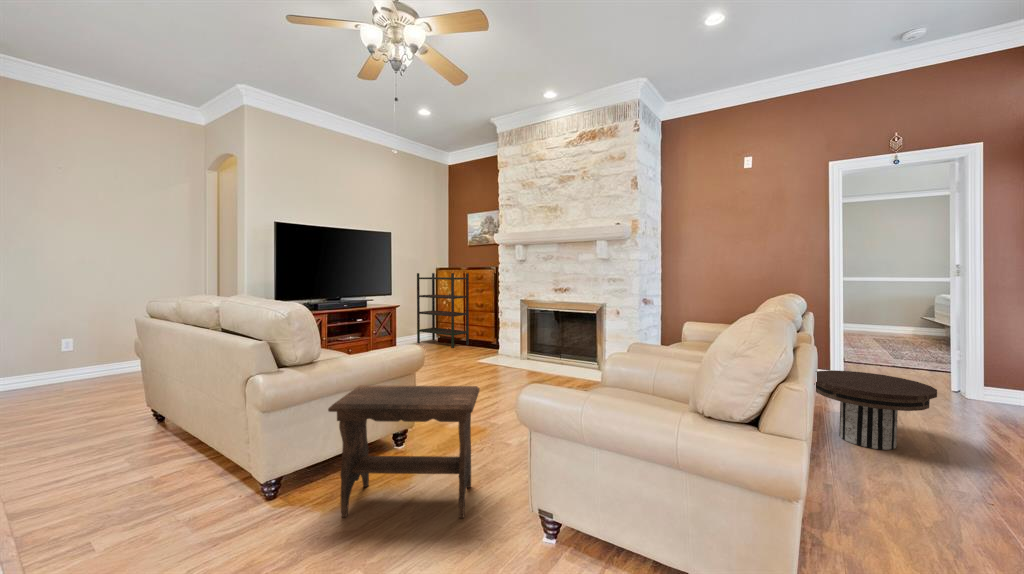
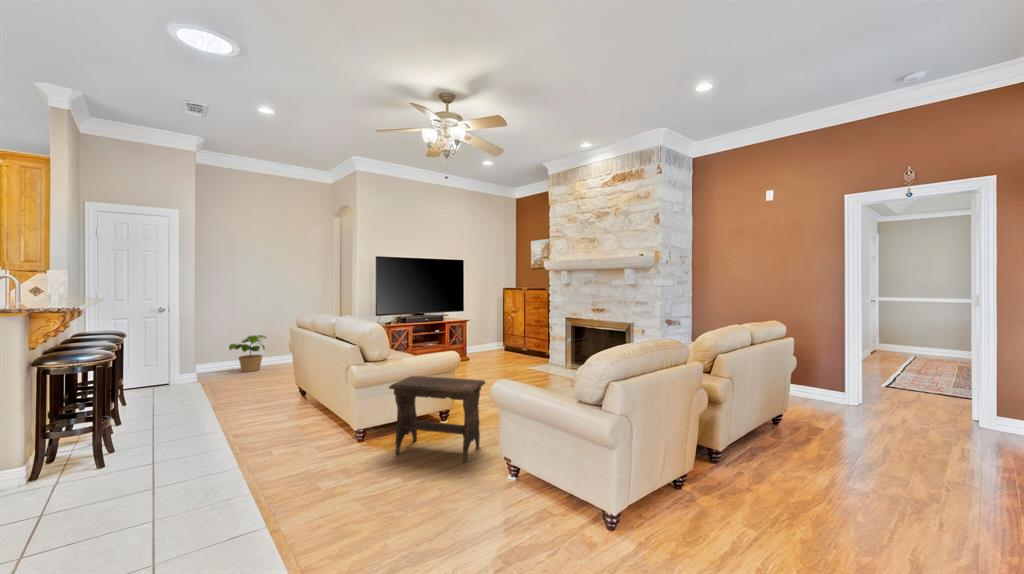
bookshelf: present [417,273,469,348] -> none [488,292,529,356]
potted plant: none [28,333,99,389] -> present [229,335,266,372]
side table: present [814,370,937,450] -> none [772,388,875,457]

